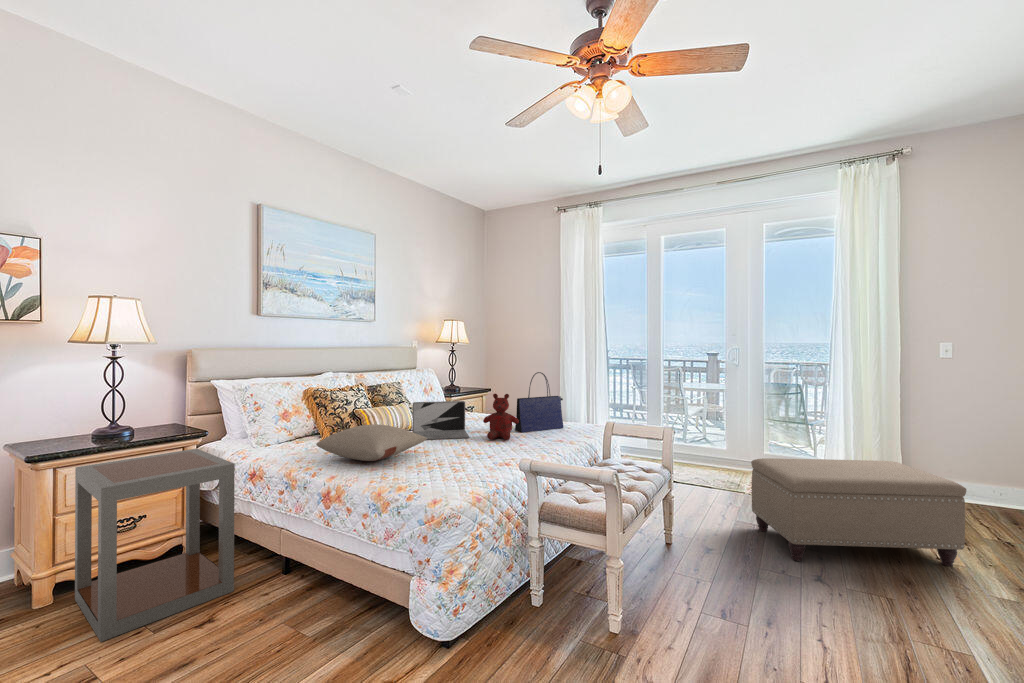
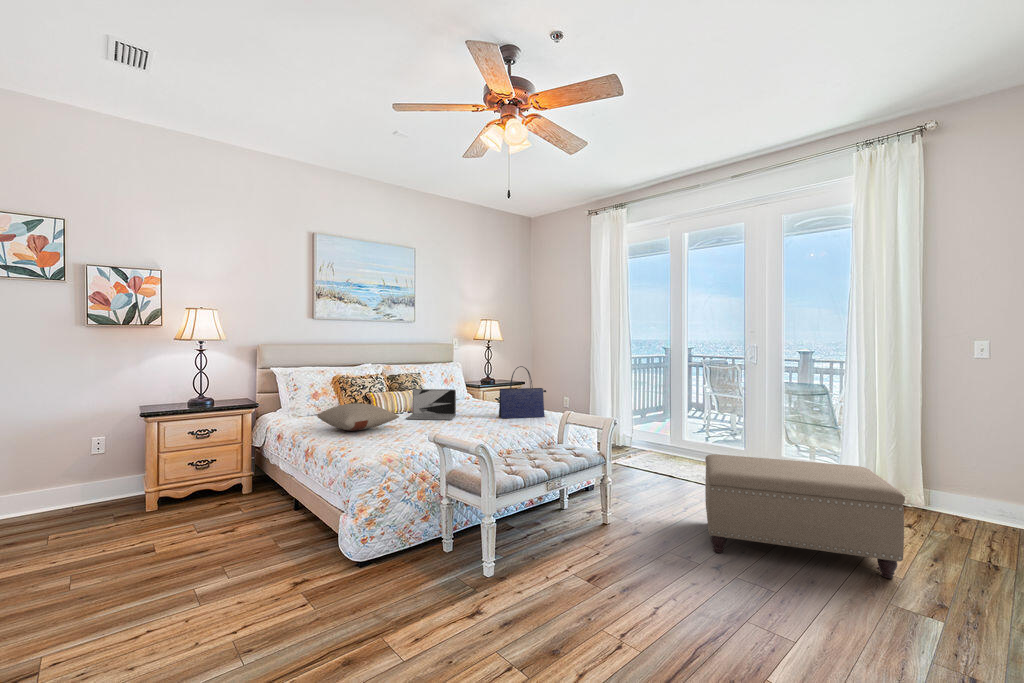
teddy bear: present [483,394,519,440] -> none [462,384,492,423]
side table: present [75,449,235,642] -> none [168,416,258,533]

